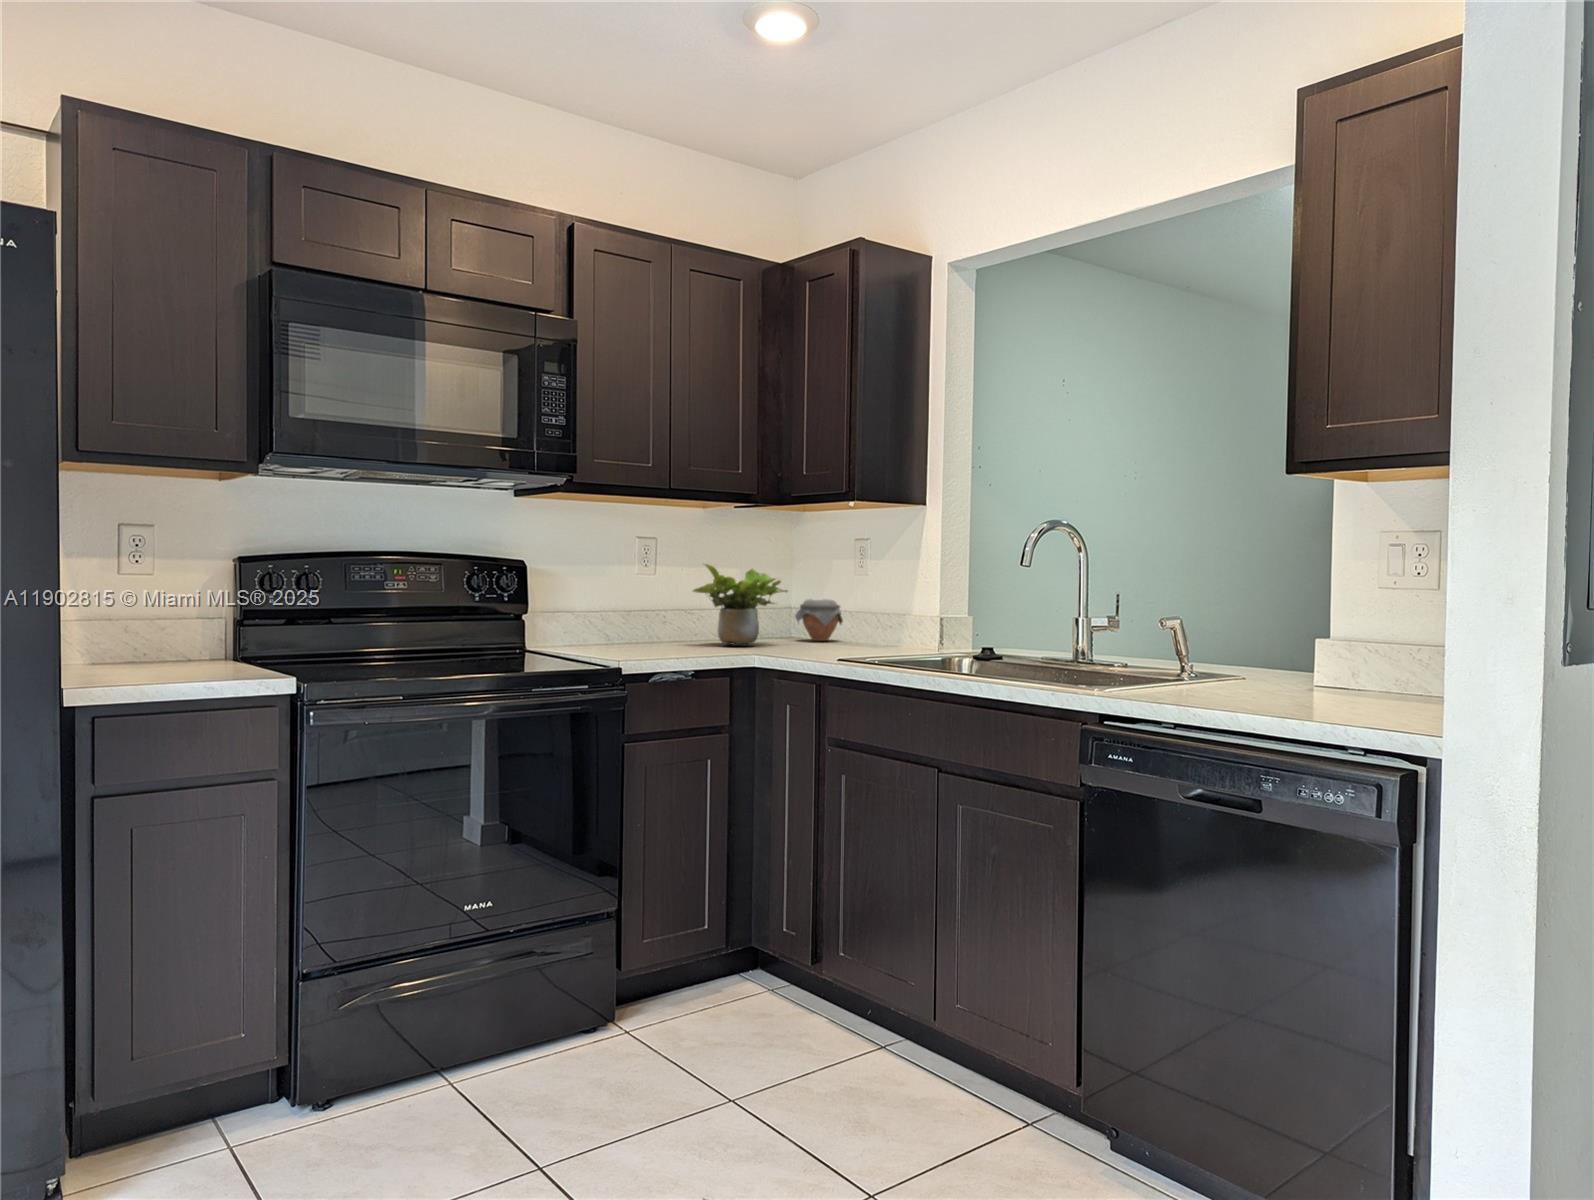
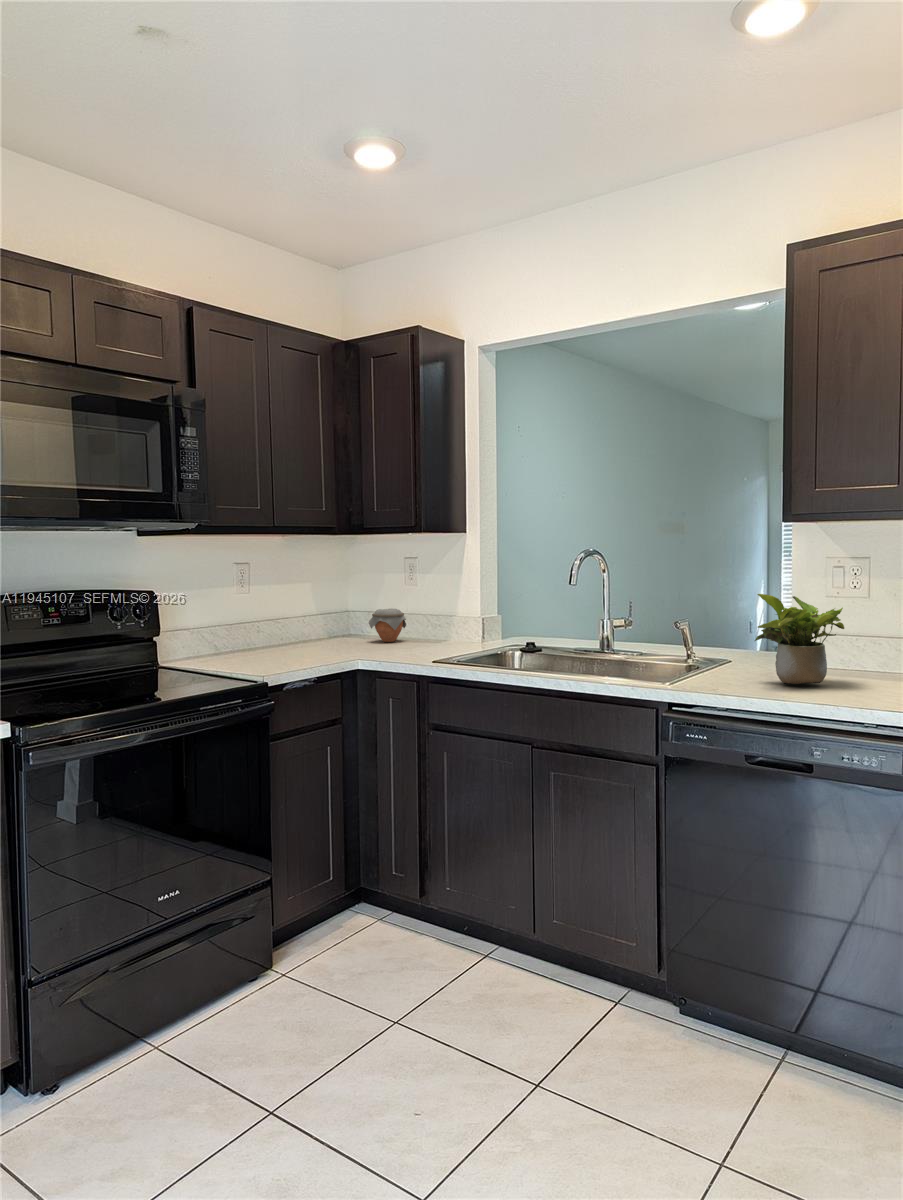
potted plant: present [693,564,788,645] -> present [755,594,844,684]

